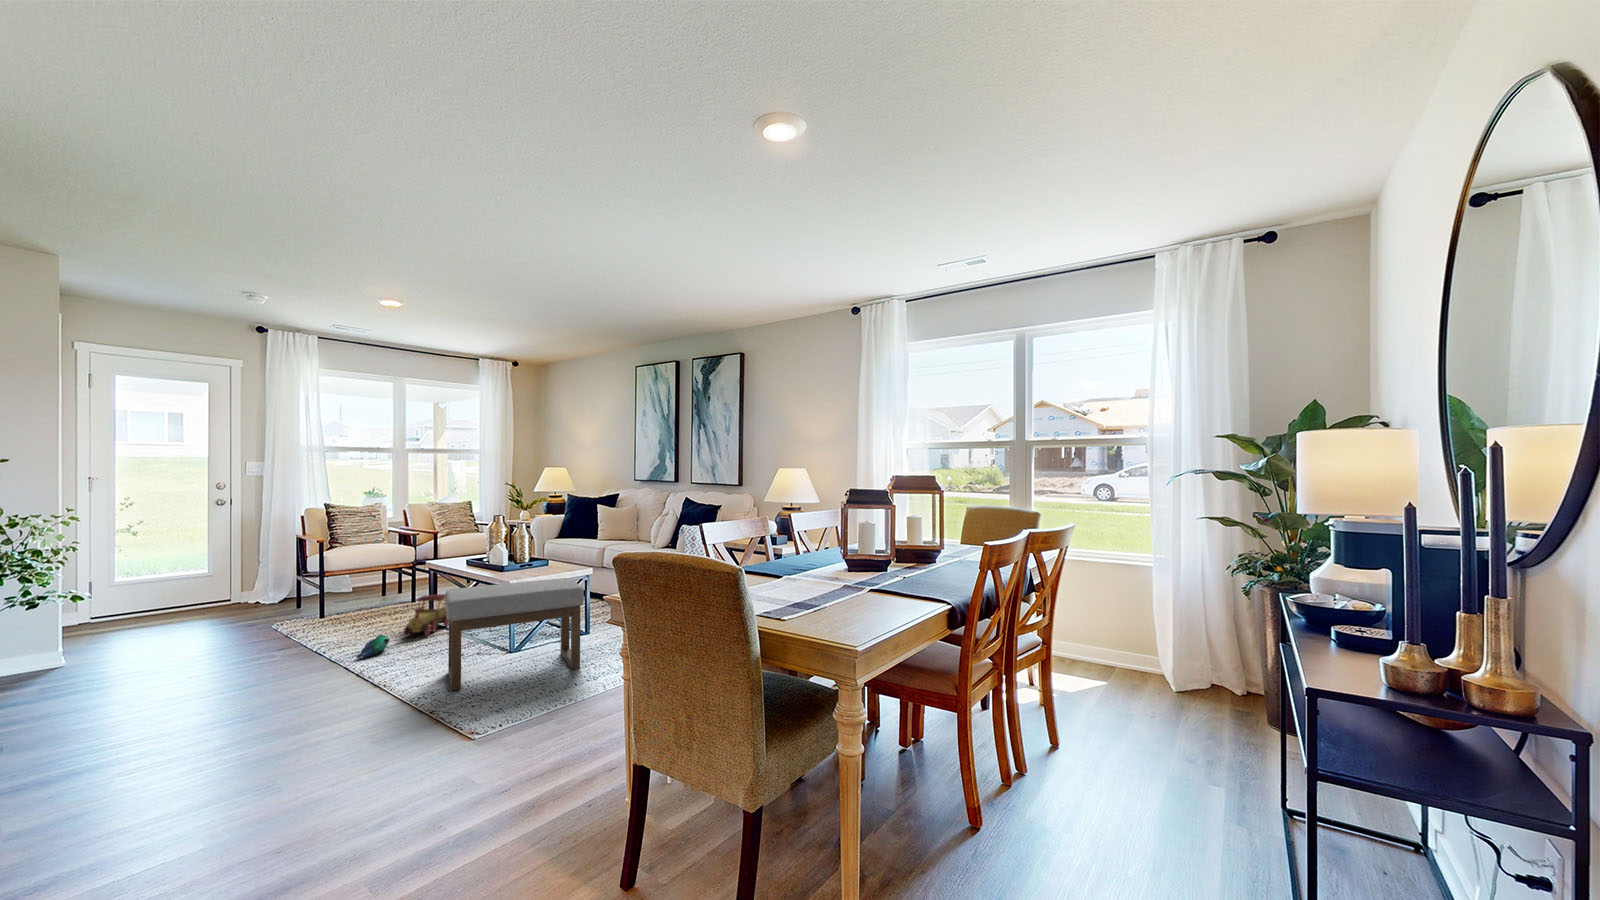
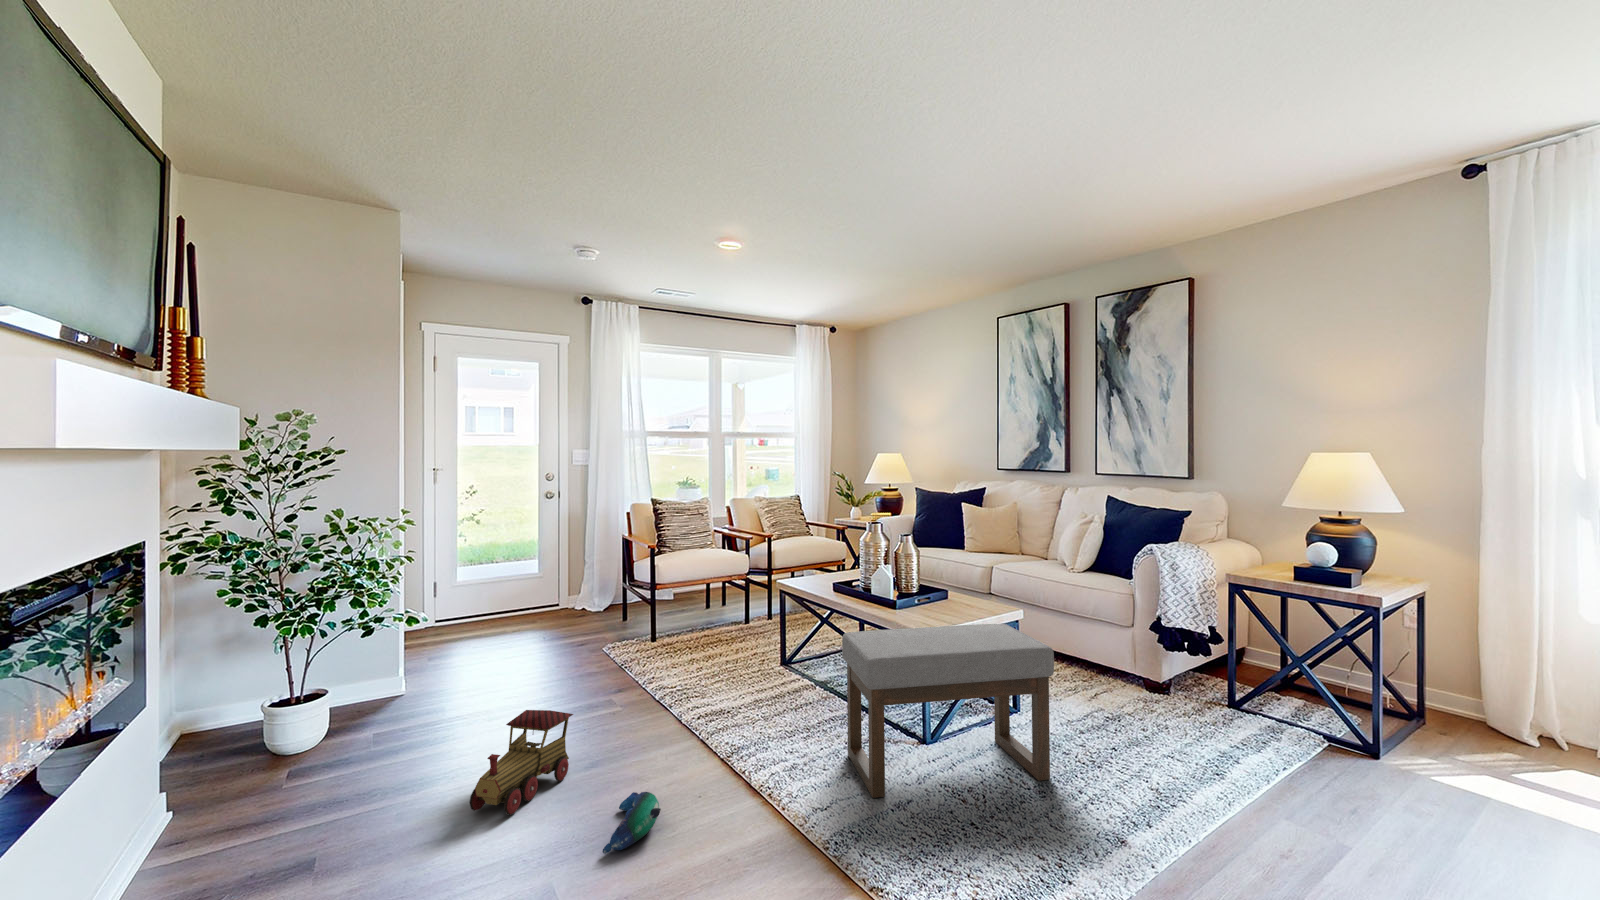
toy train: present [404,594,449,637] -> present [470,710,573,815]
plush toy: present [356,635,390,658] -> present [603,792,661,854]

